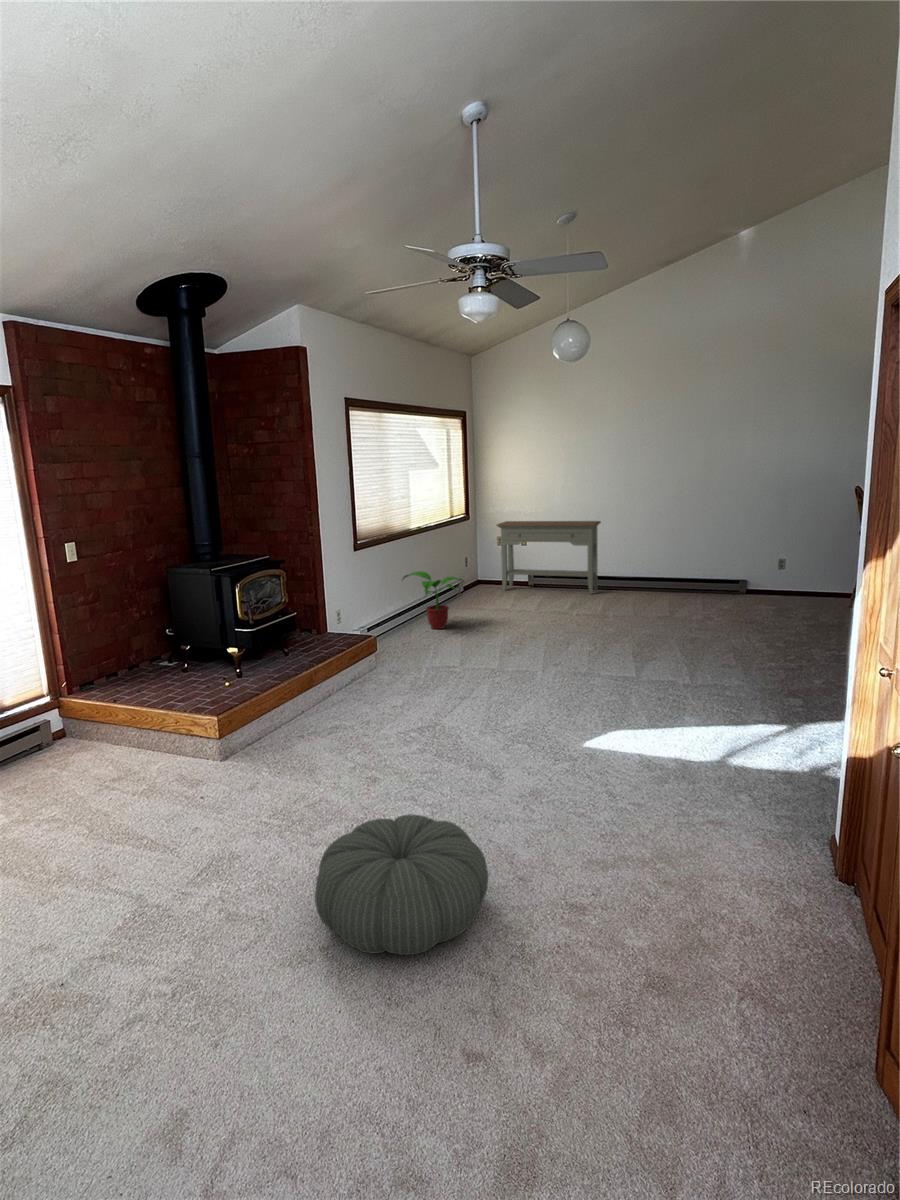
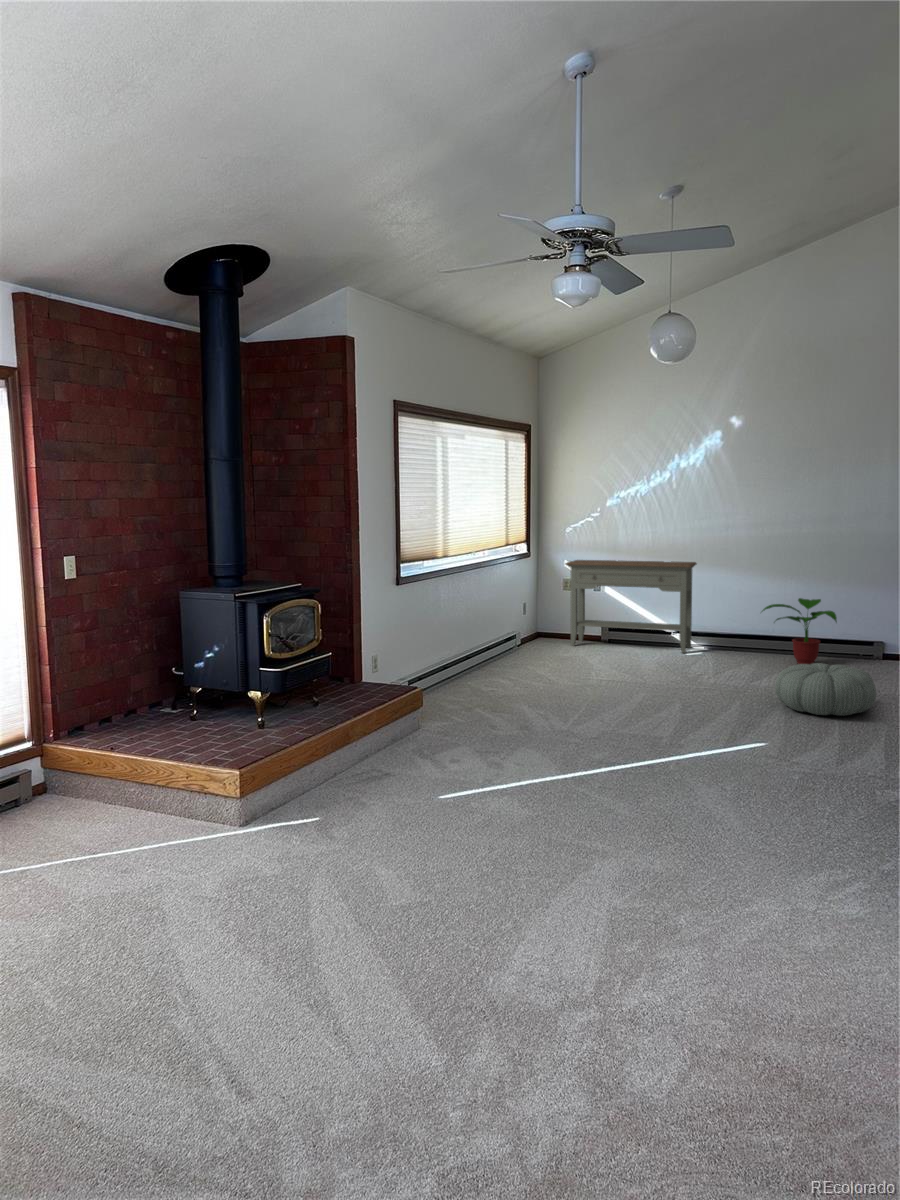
potted plant: present [403,571,463,629] -> present [762,598,837,665]
pouf: present [315,814,488,955] -> present [775,663,876,716]

